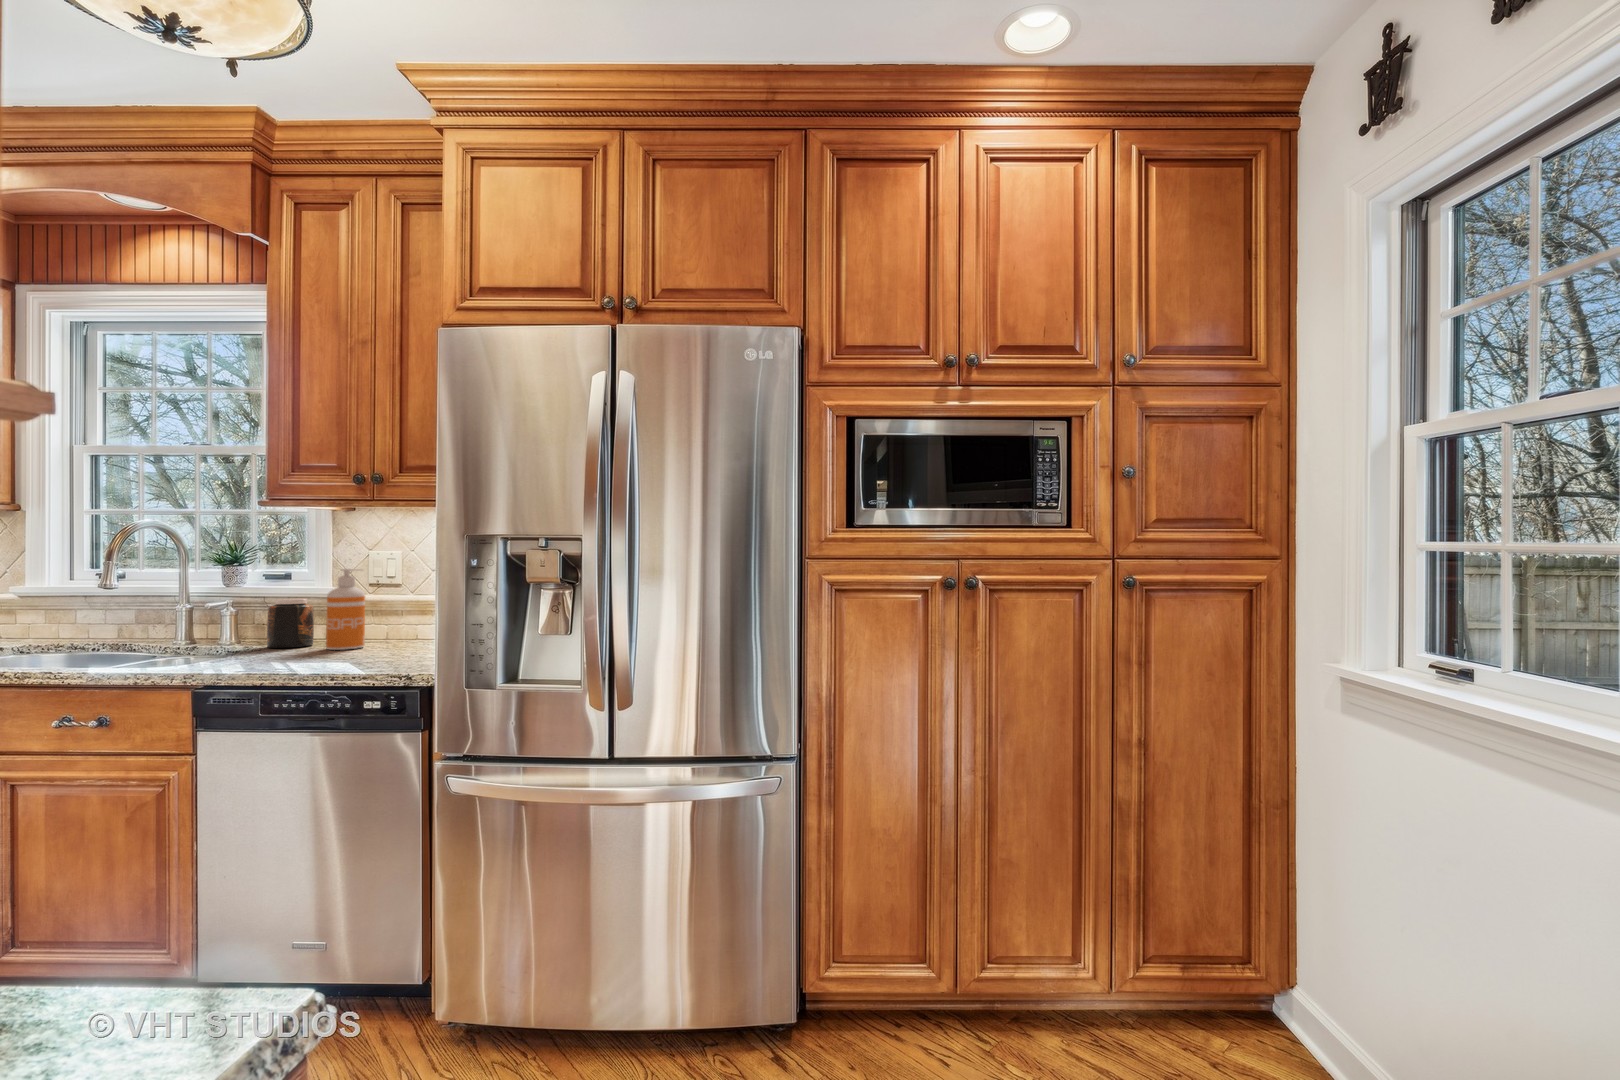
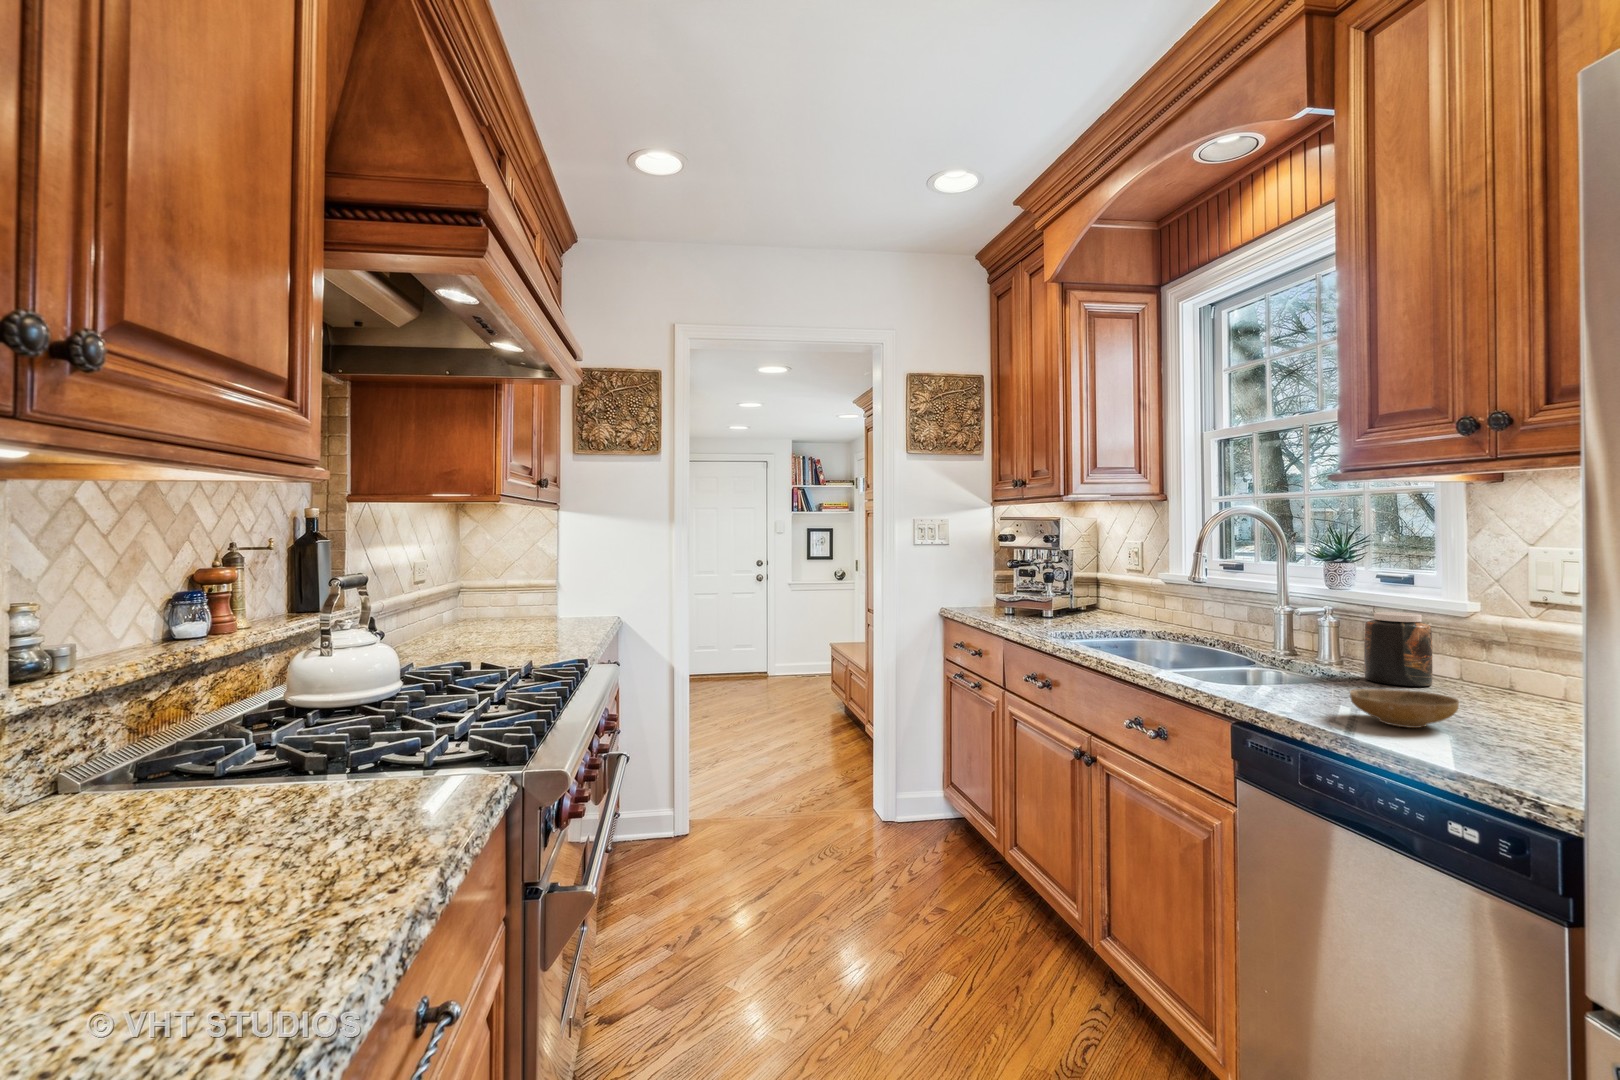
soap dispenser: present [326,569,365,650] -> none [1441,574,1511,708]
ceramic bowl: none [286,641,353,663] -> present [1350,689,1459,728]

